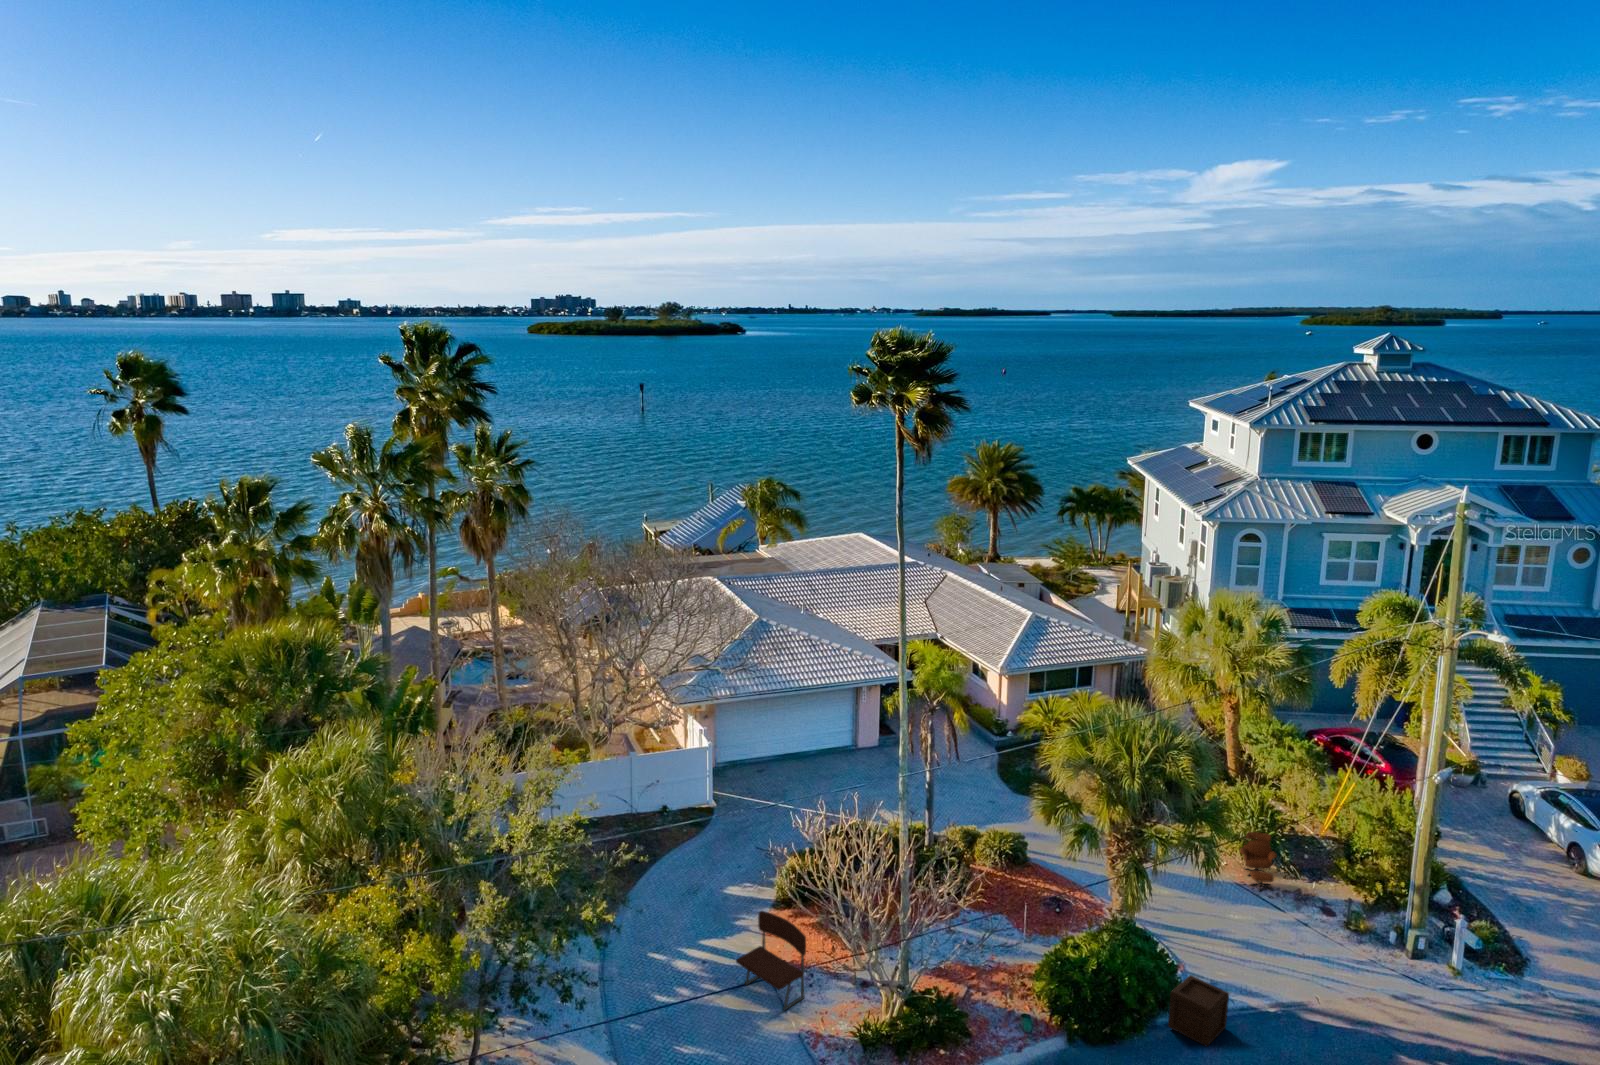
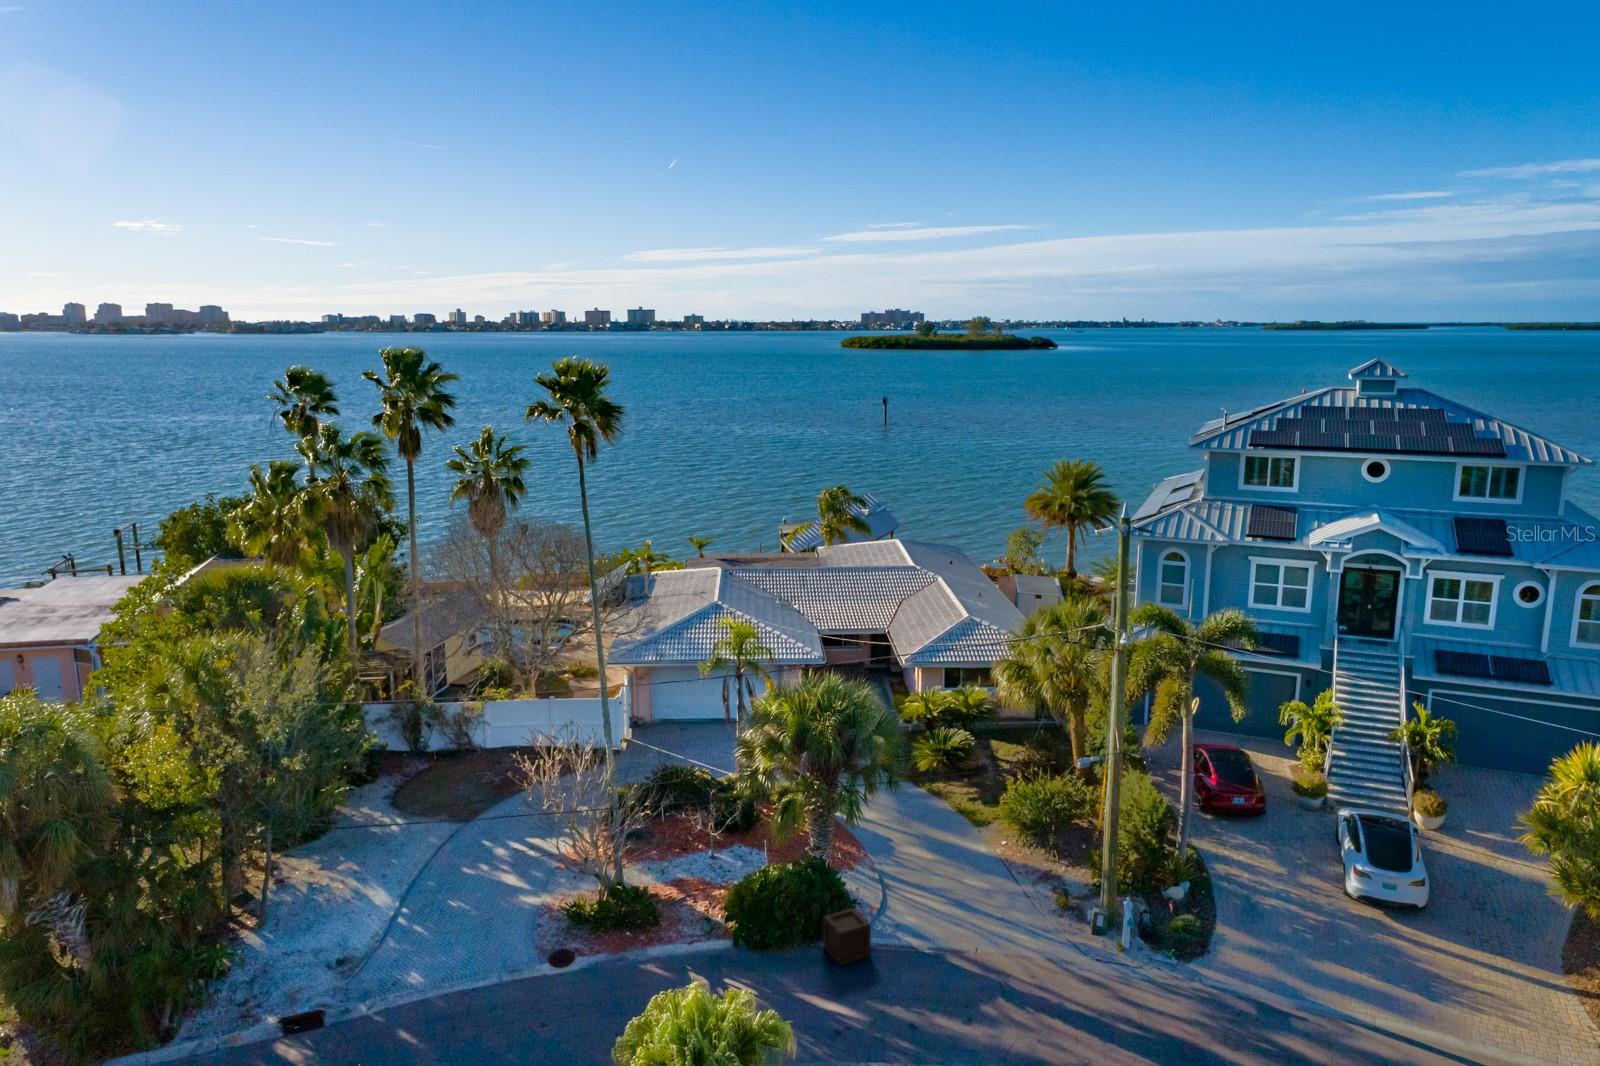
lounge chair: present [1240,832,1277,890] -> none [1009,813,1043,867]
bench: present [736,911,806,1010] -> none [527,813,569,890]

